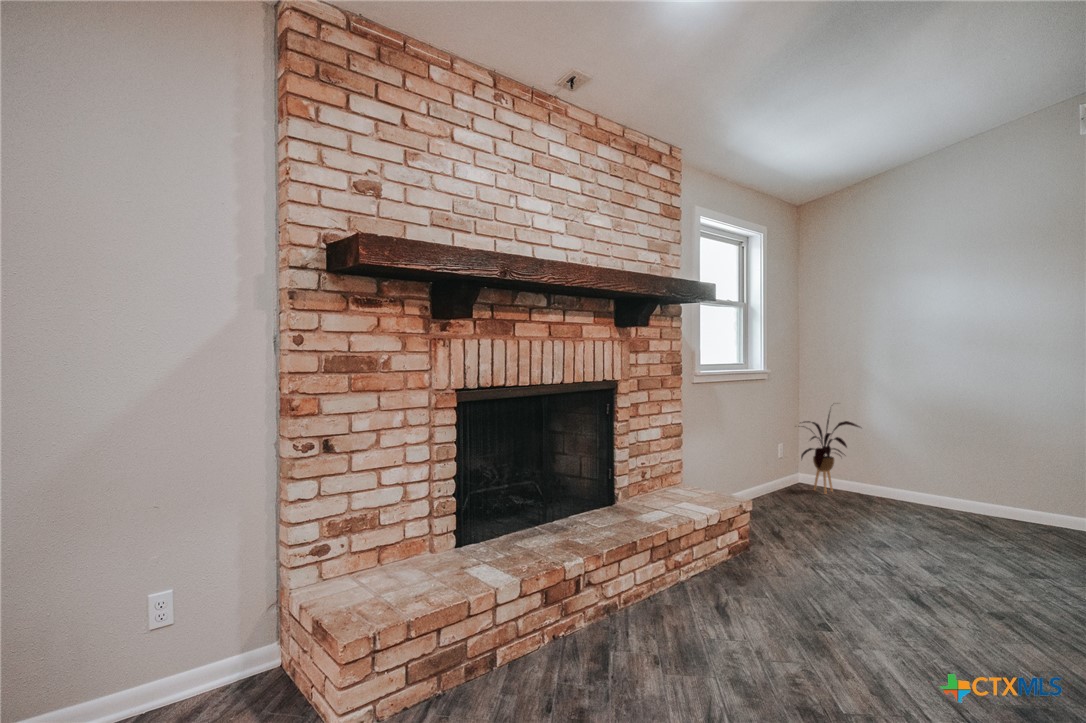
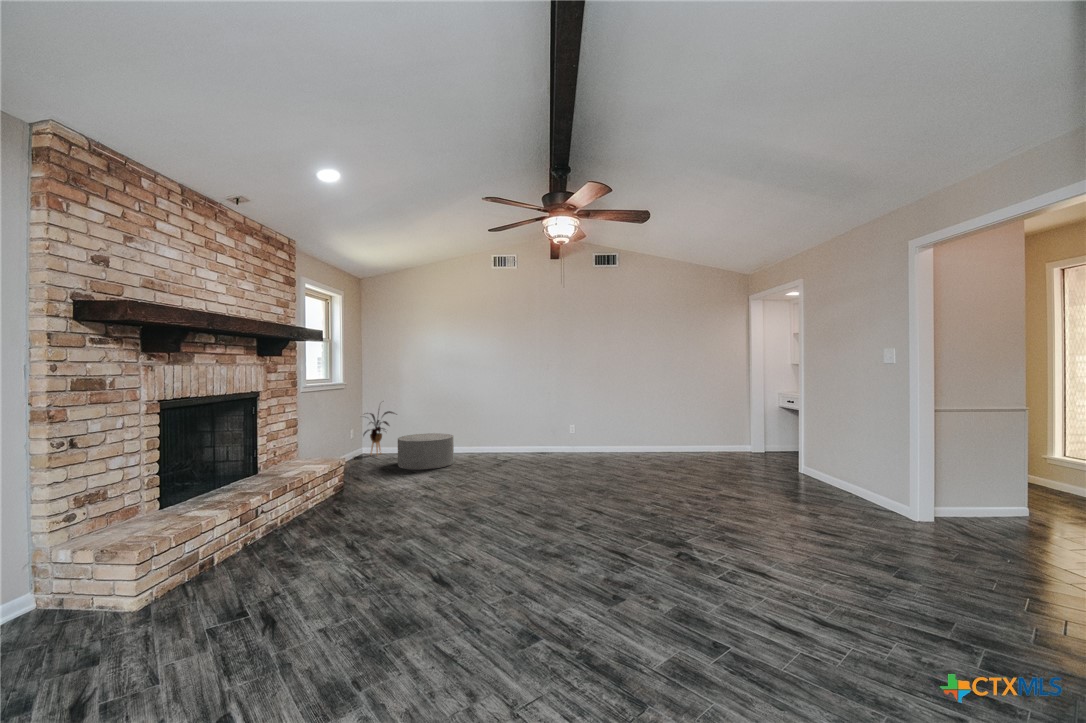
ottoman: none [859,469,987,549] -> present [398,433,454,469]

